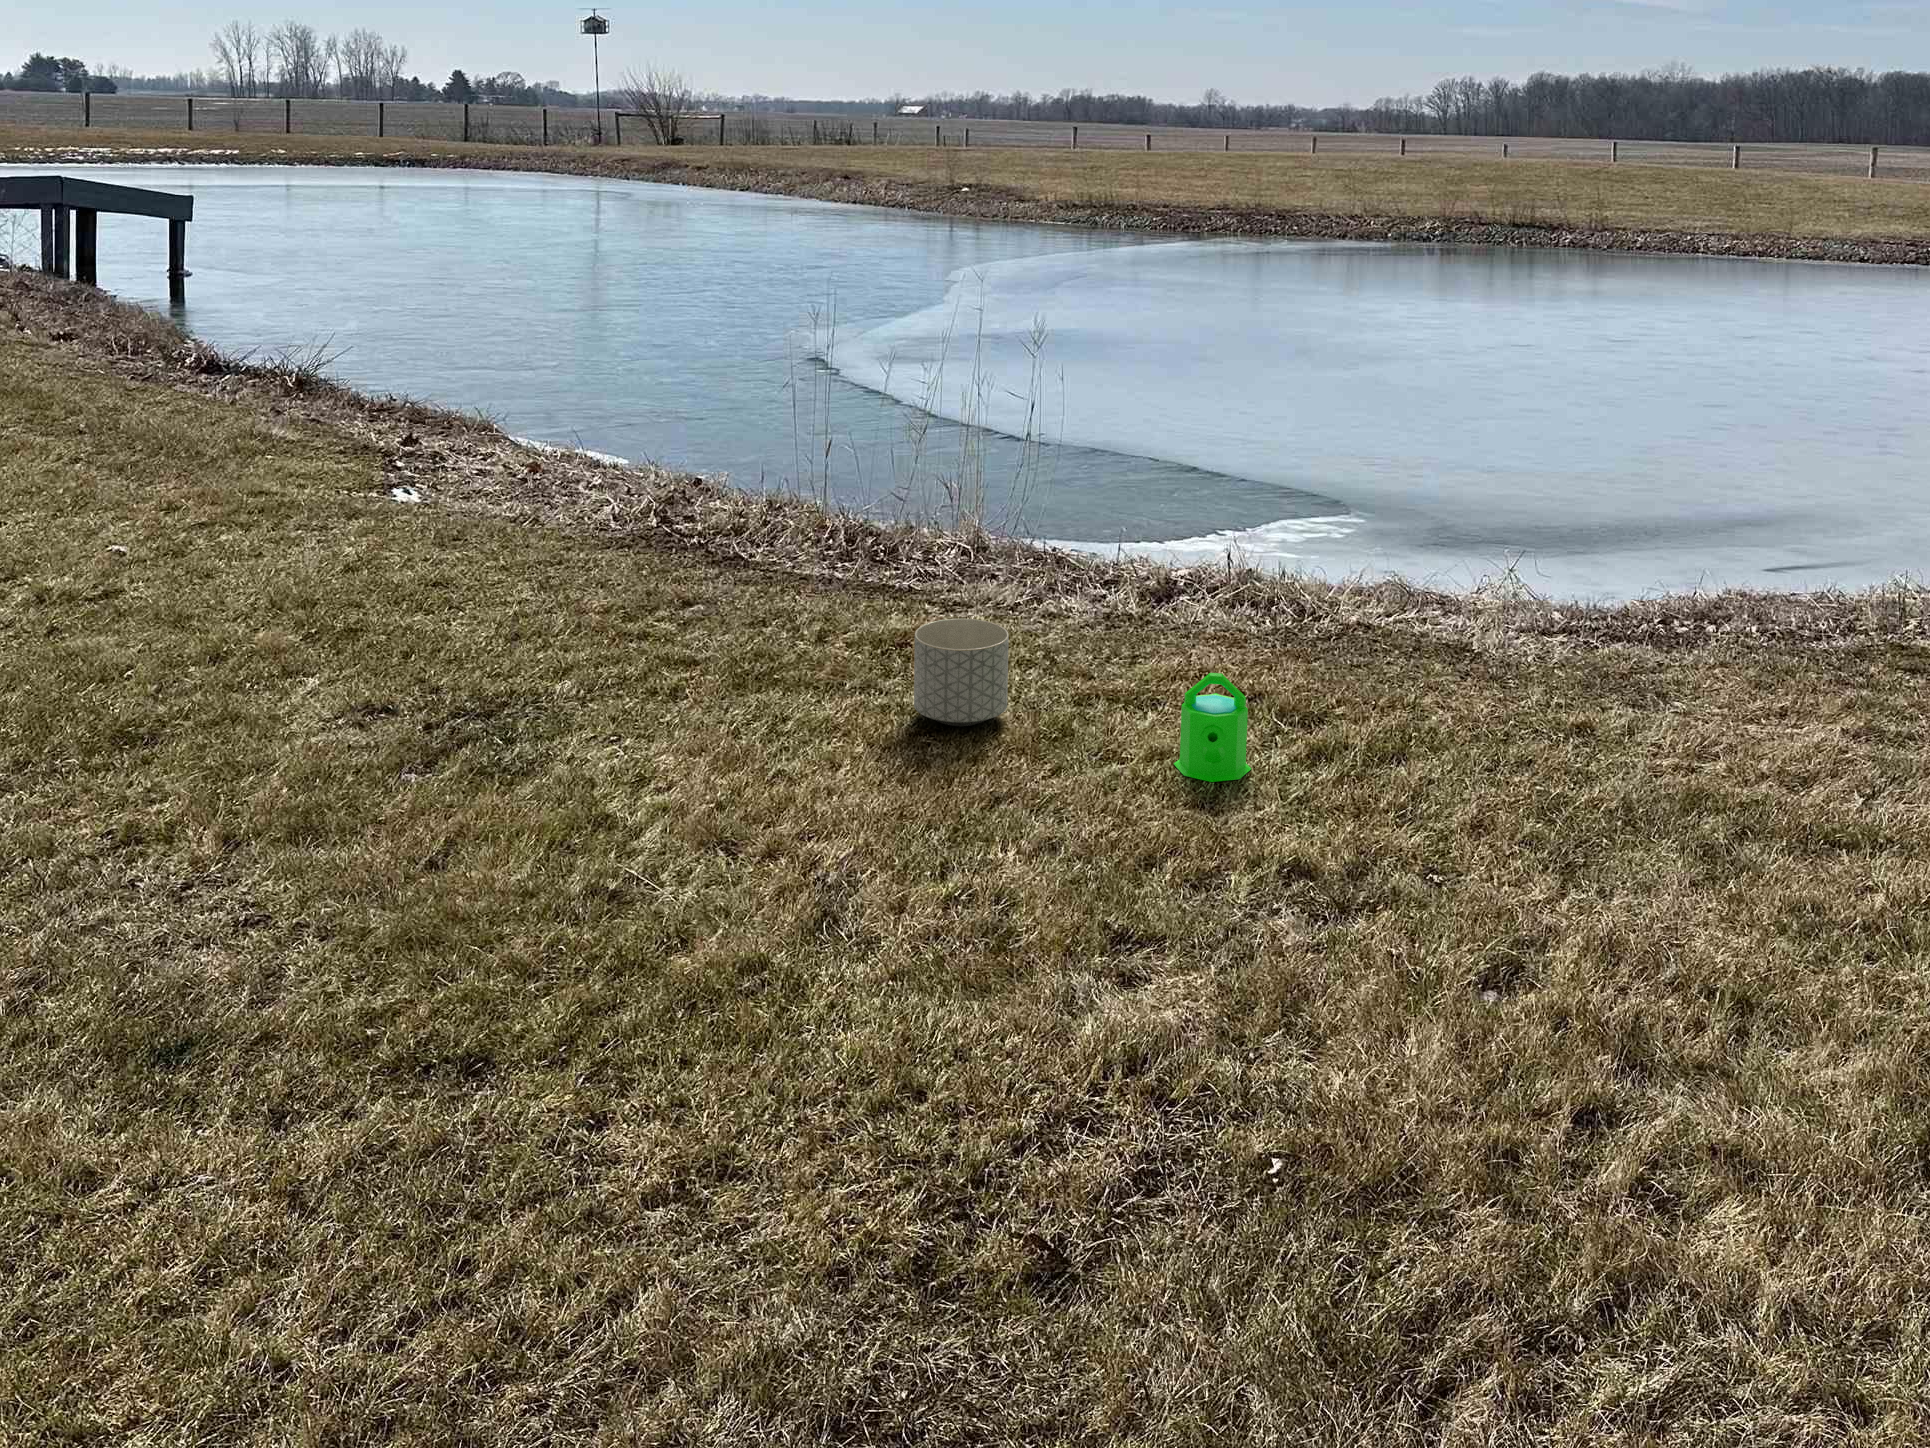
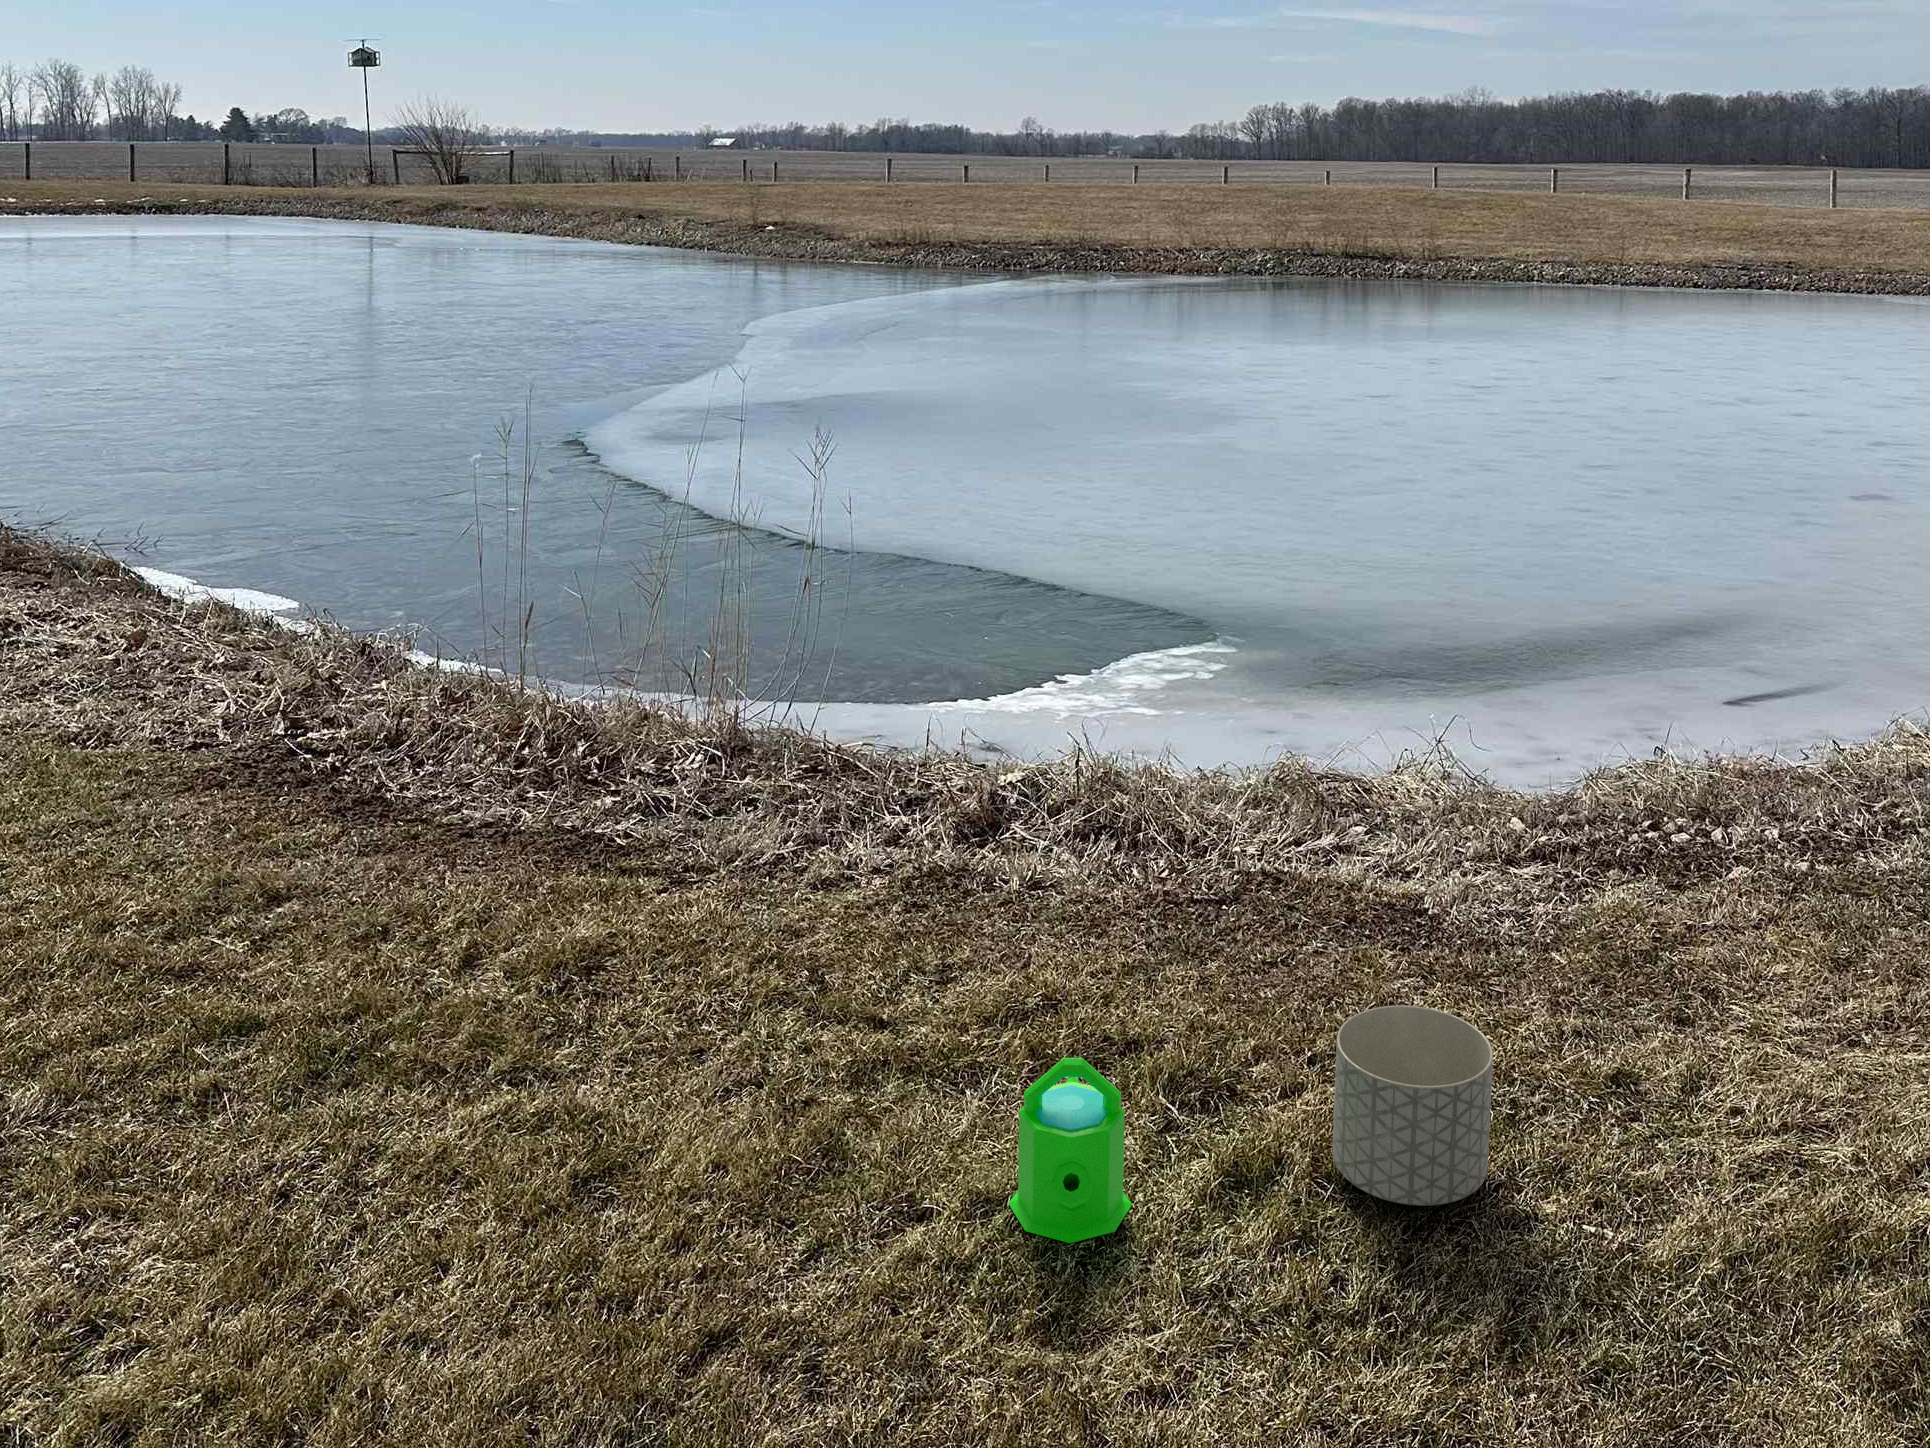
planter: present [914,619,1009,726] -> present [1333,1006,1493,1206]

